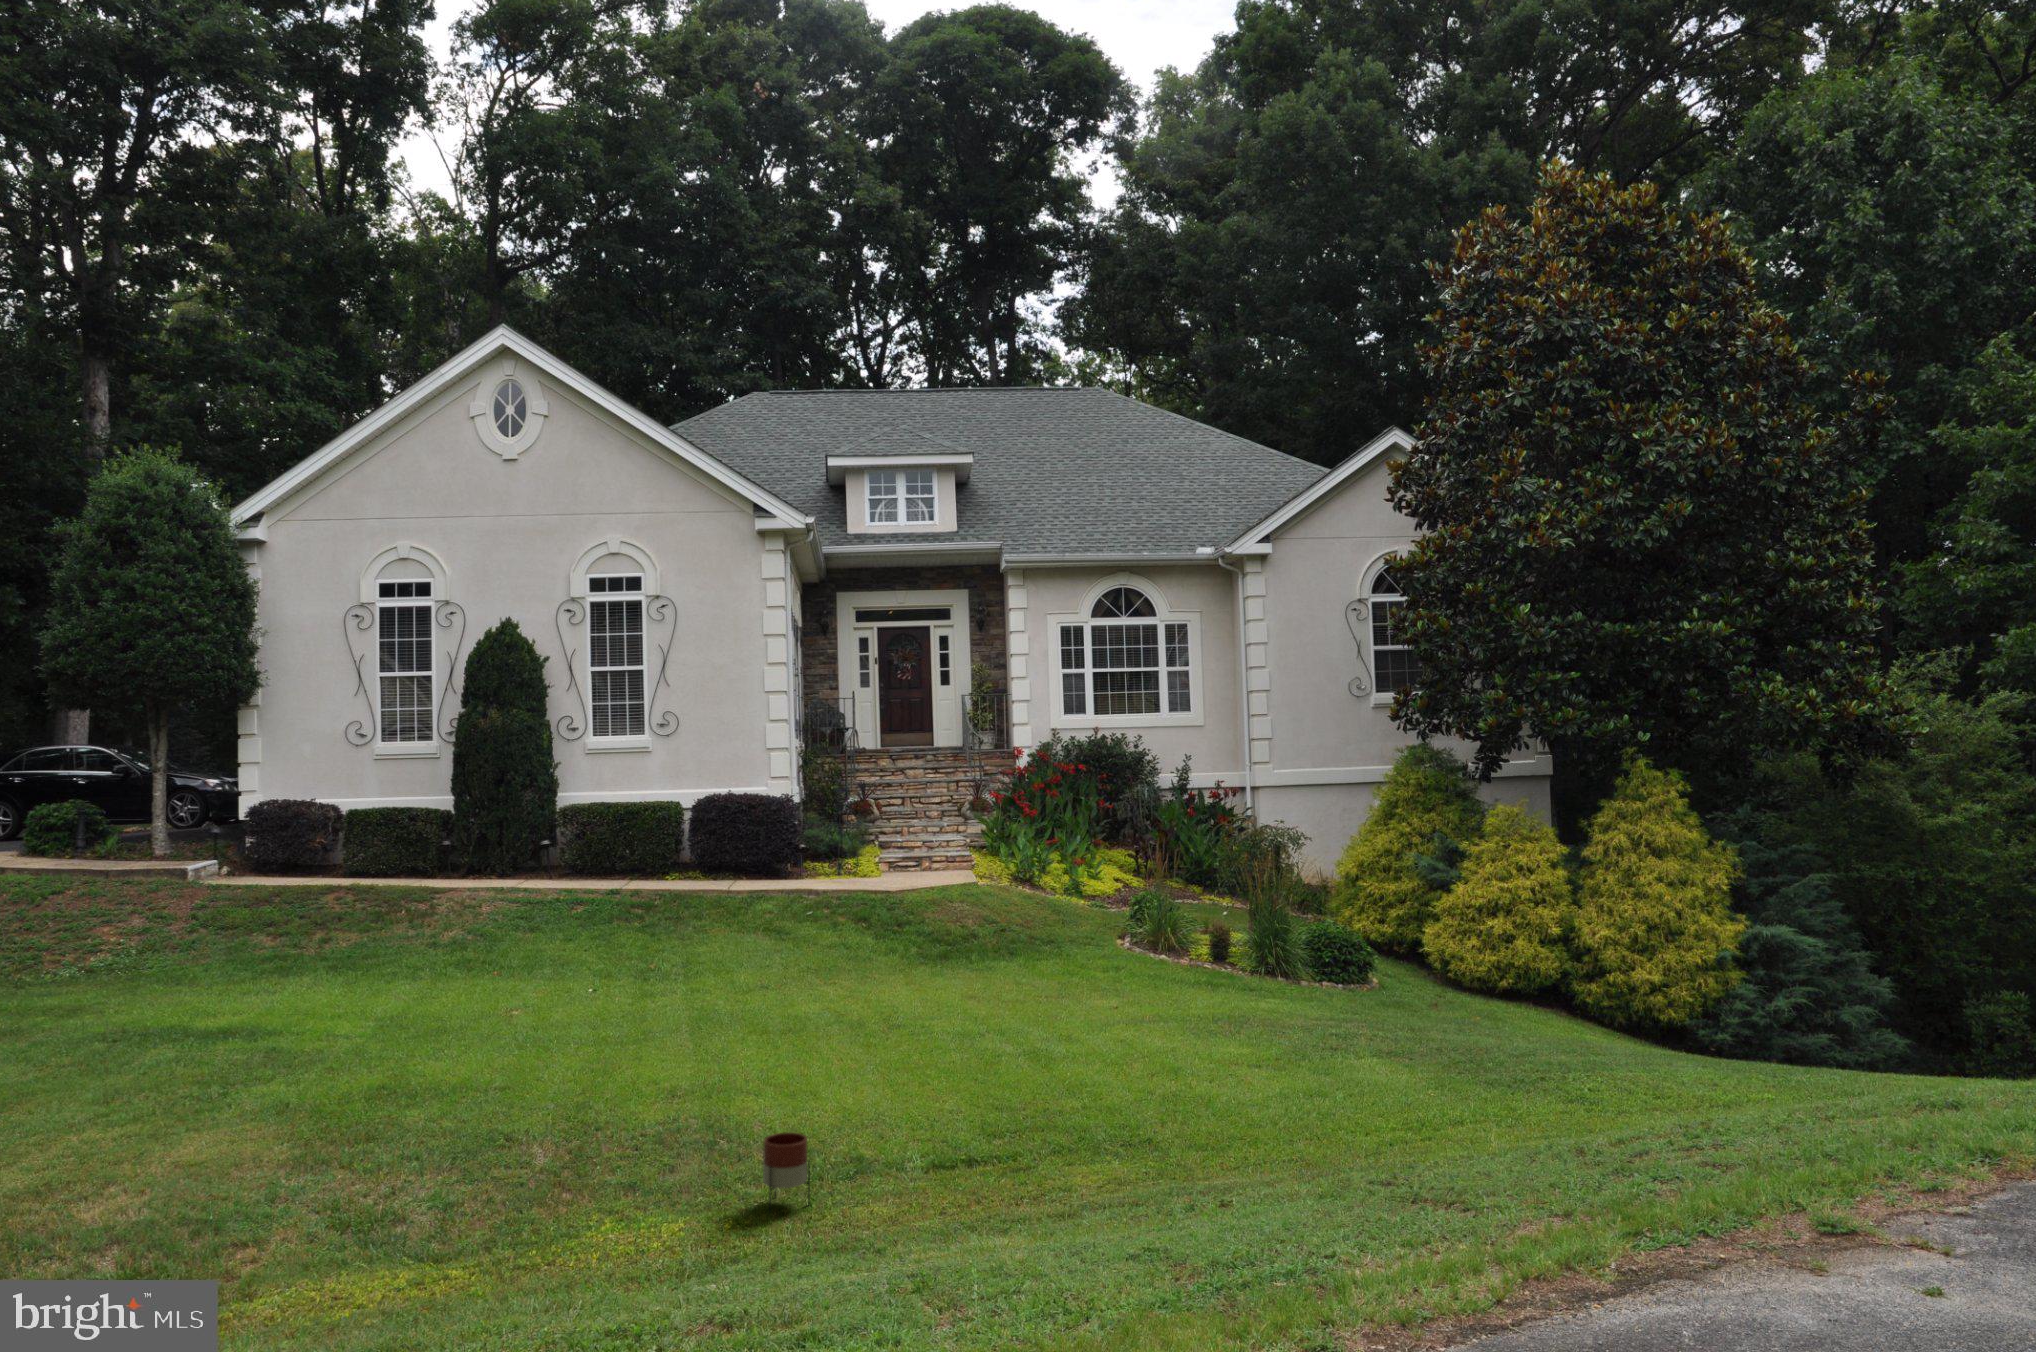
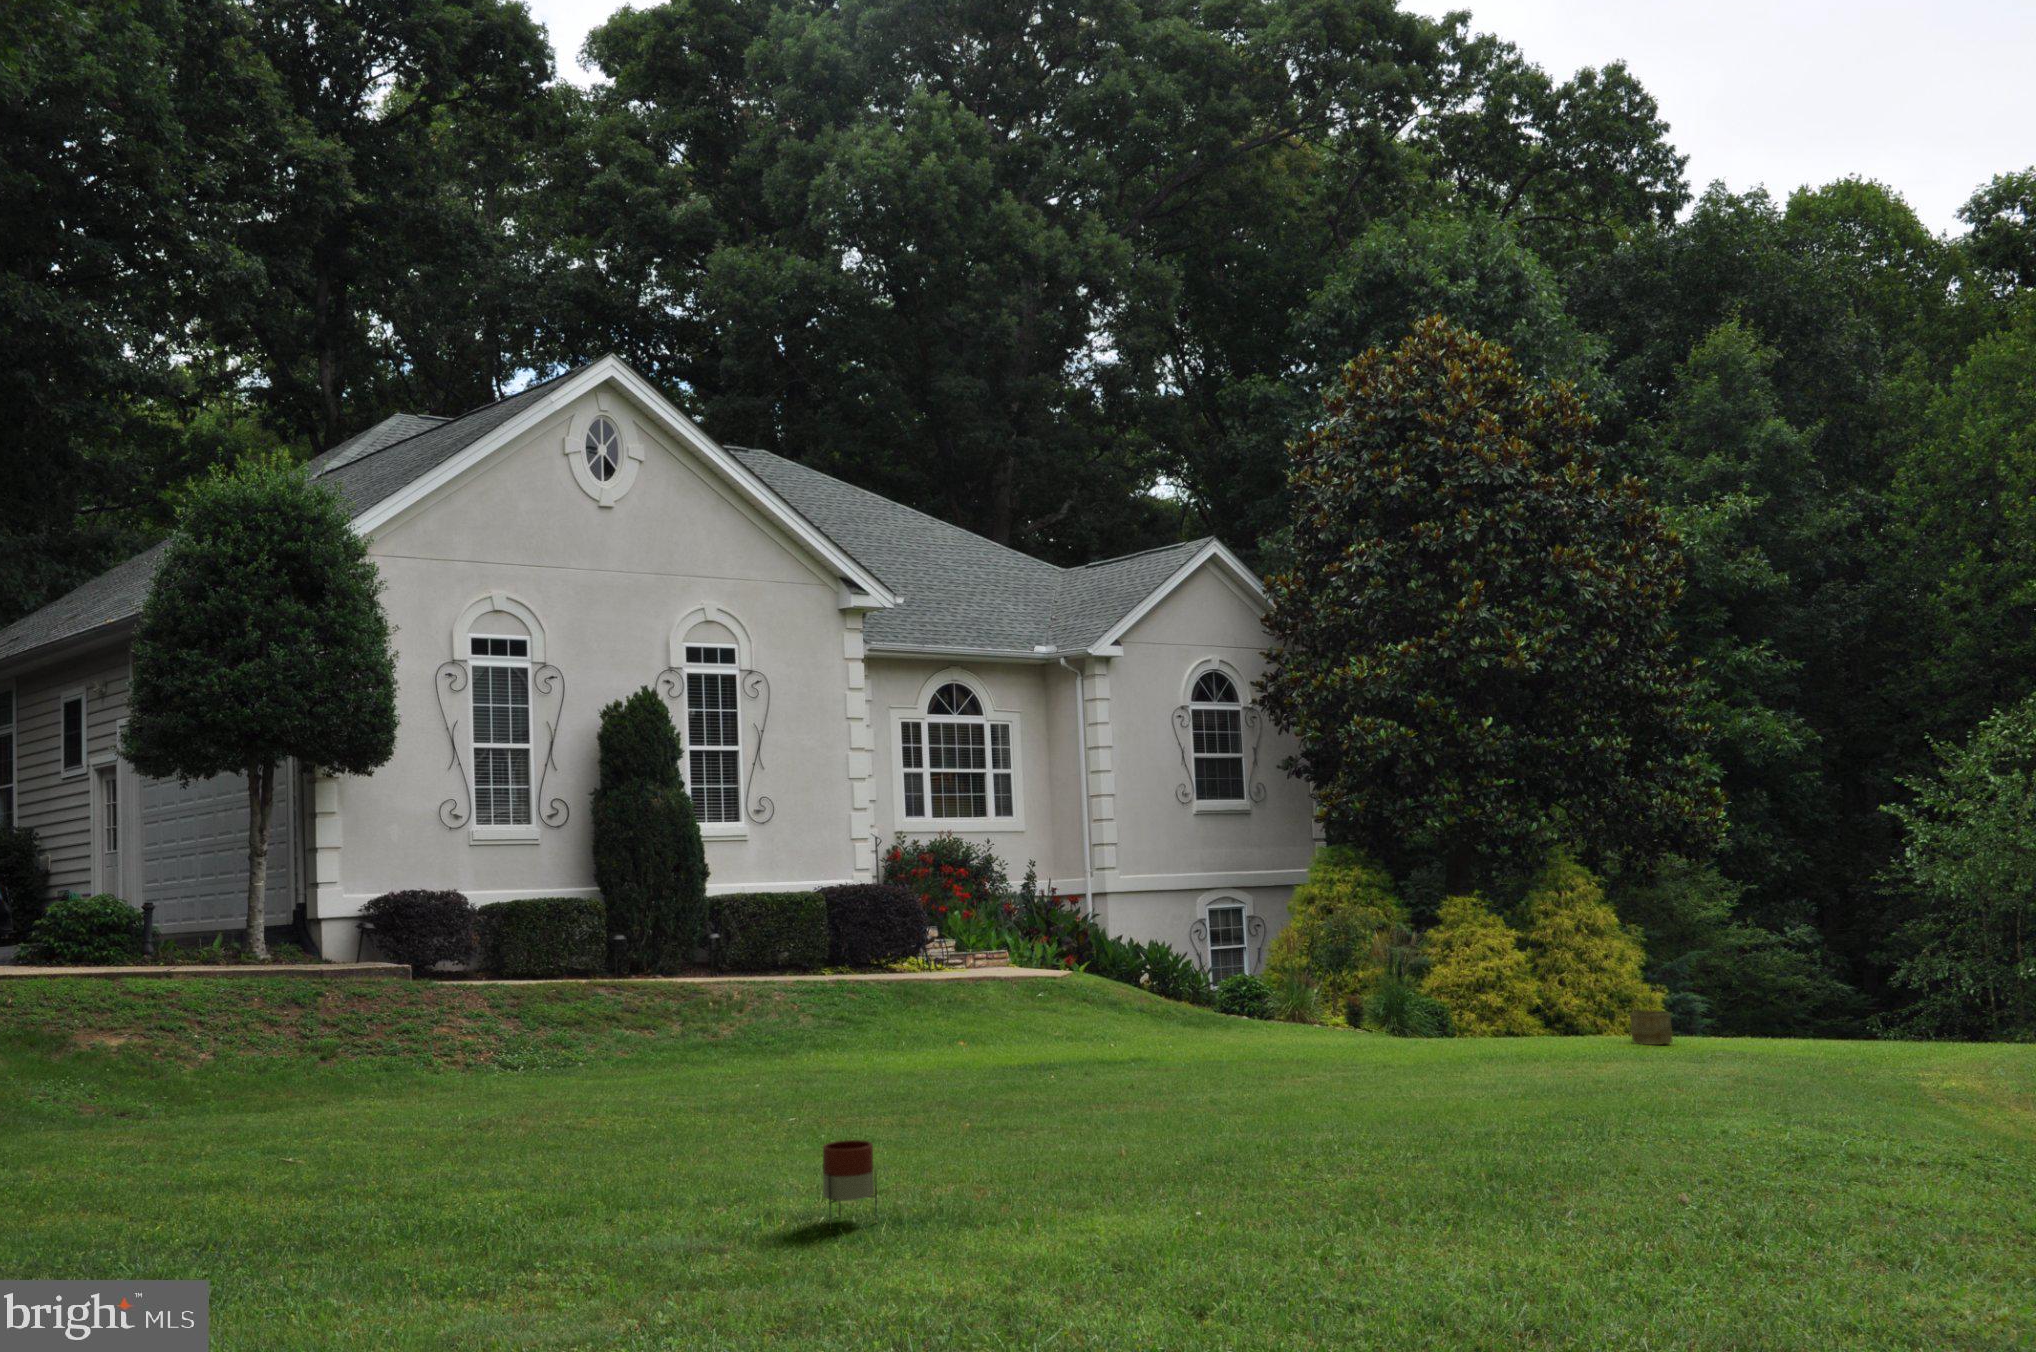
wooden bucket: none [1399,954,1433,984] -> present [1629,1011,1672,1045]

